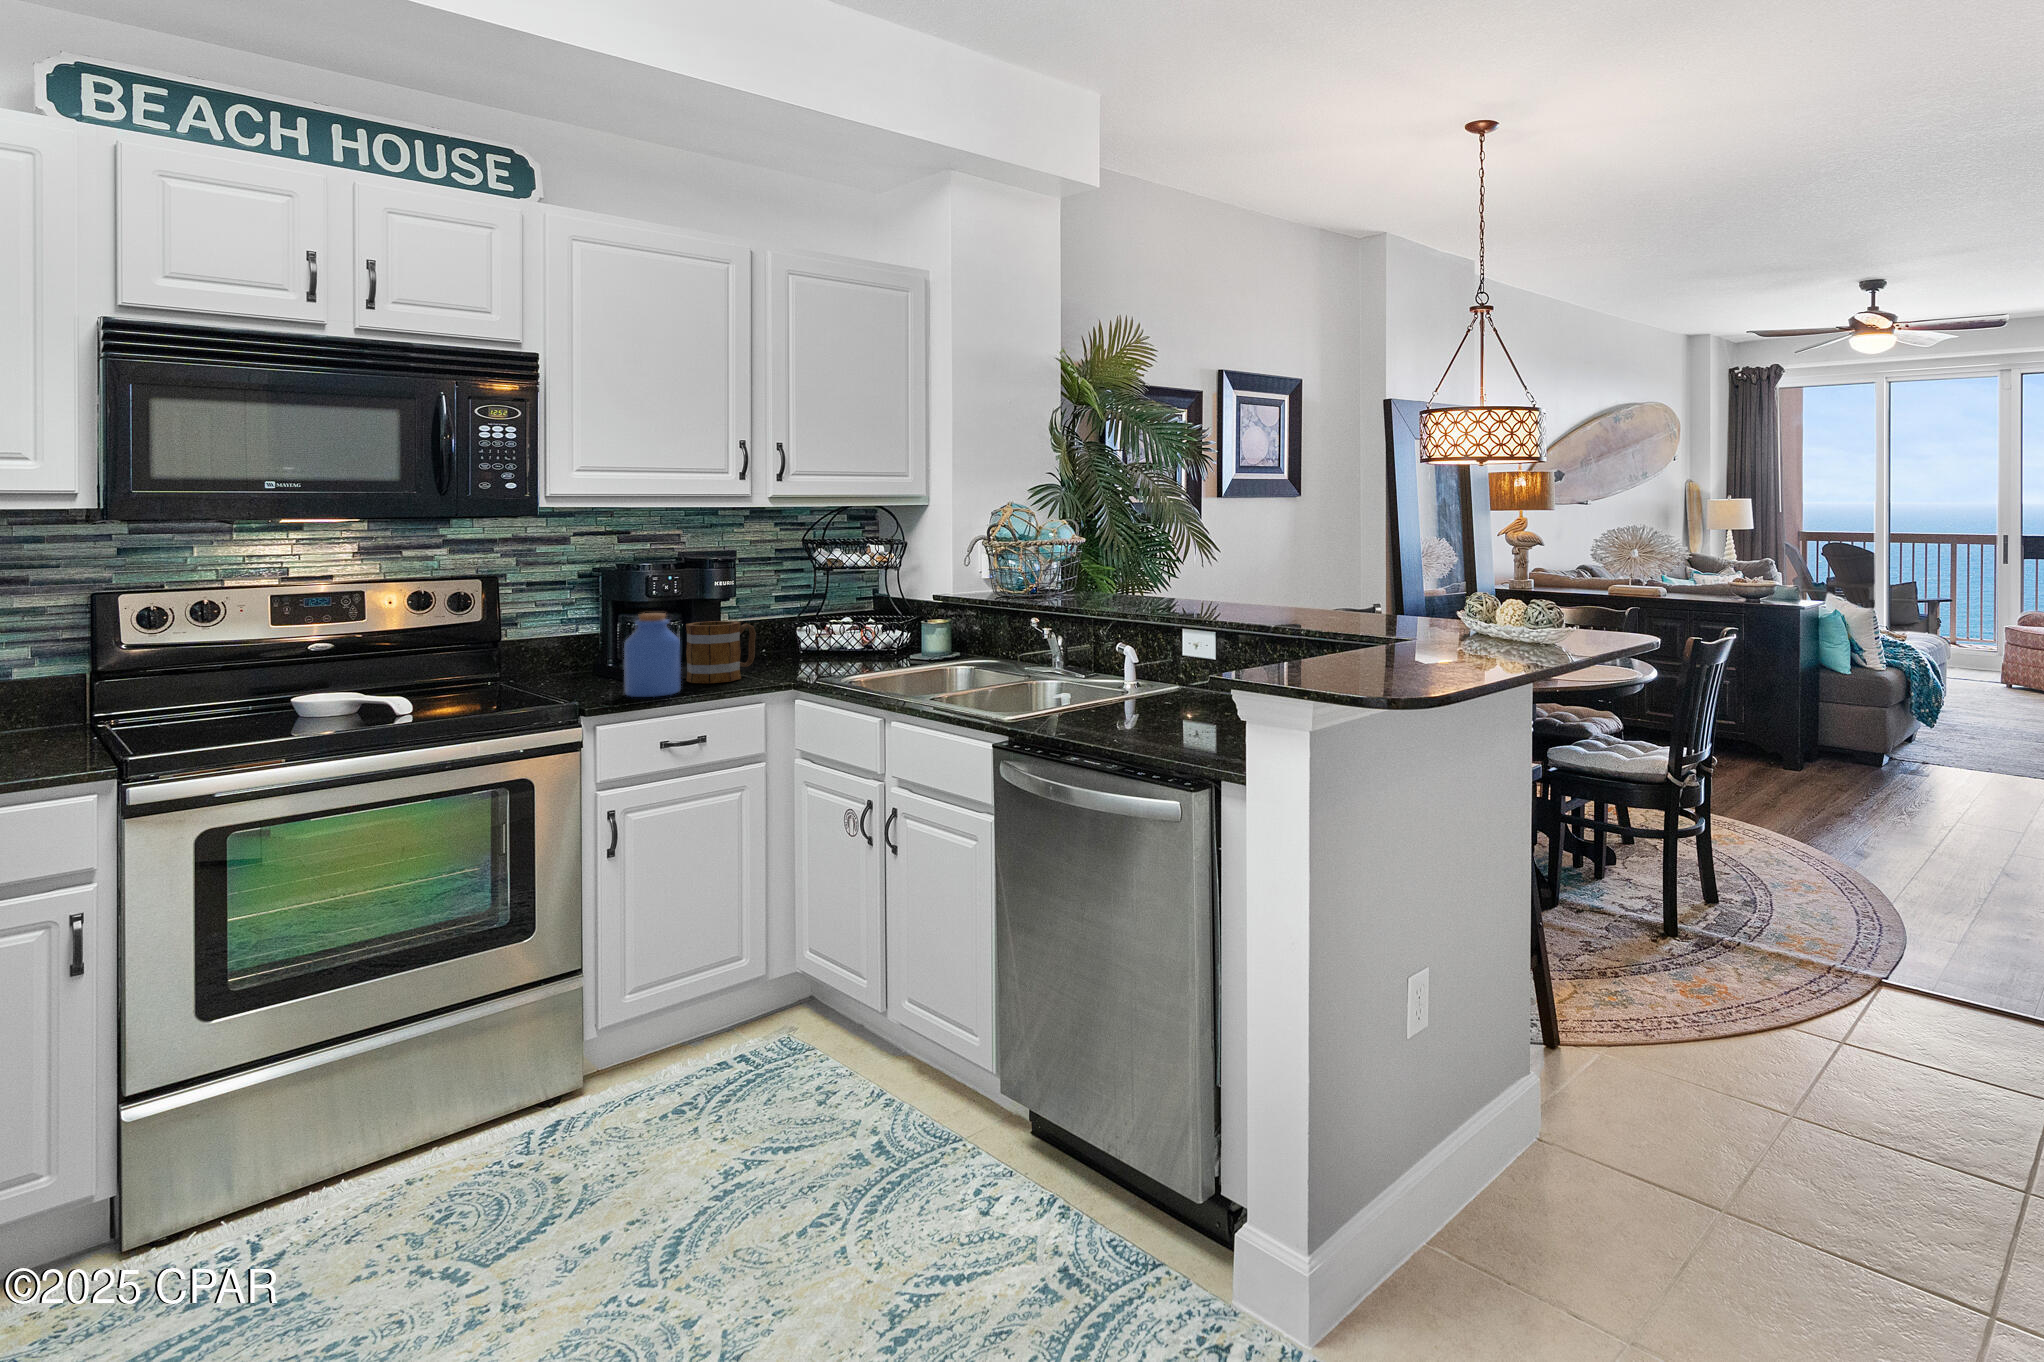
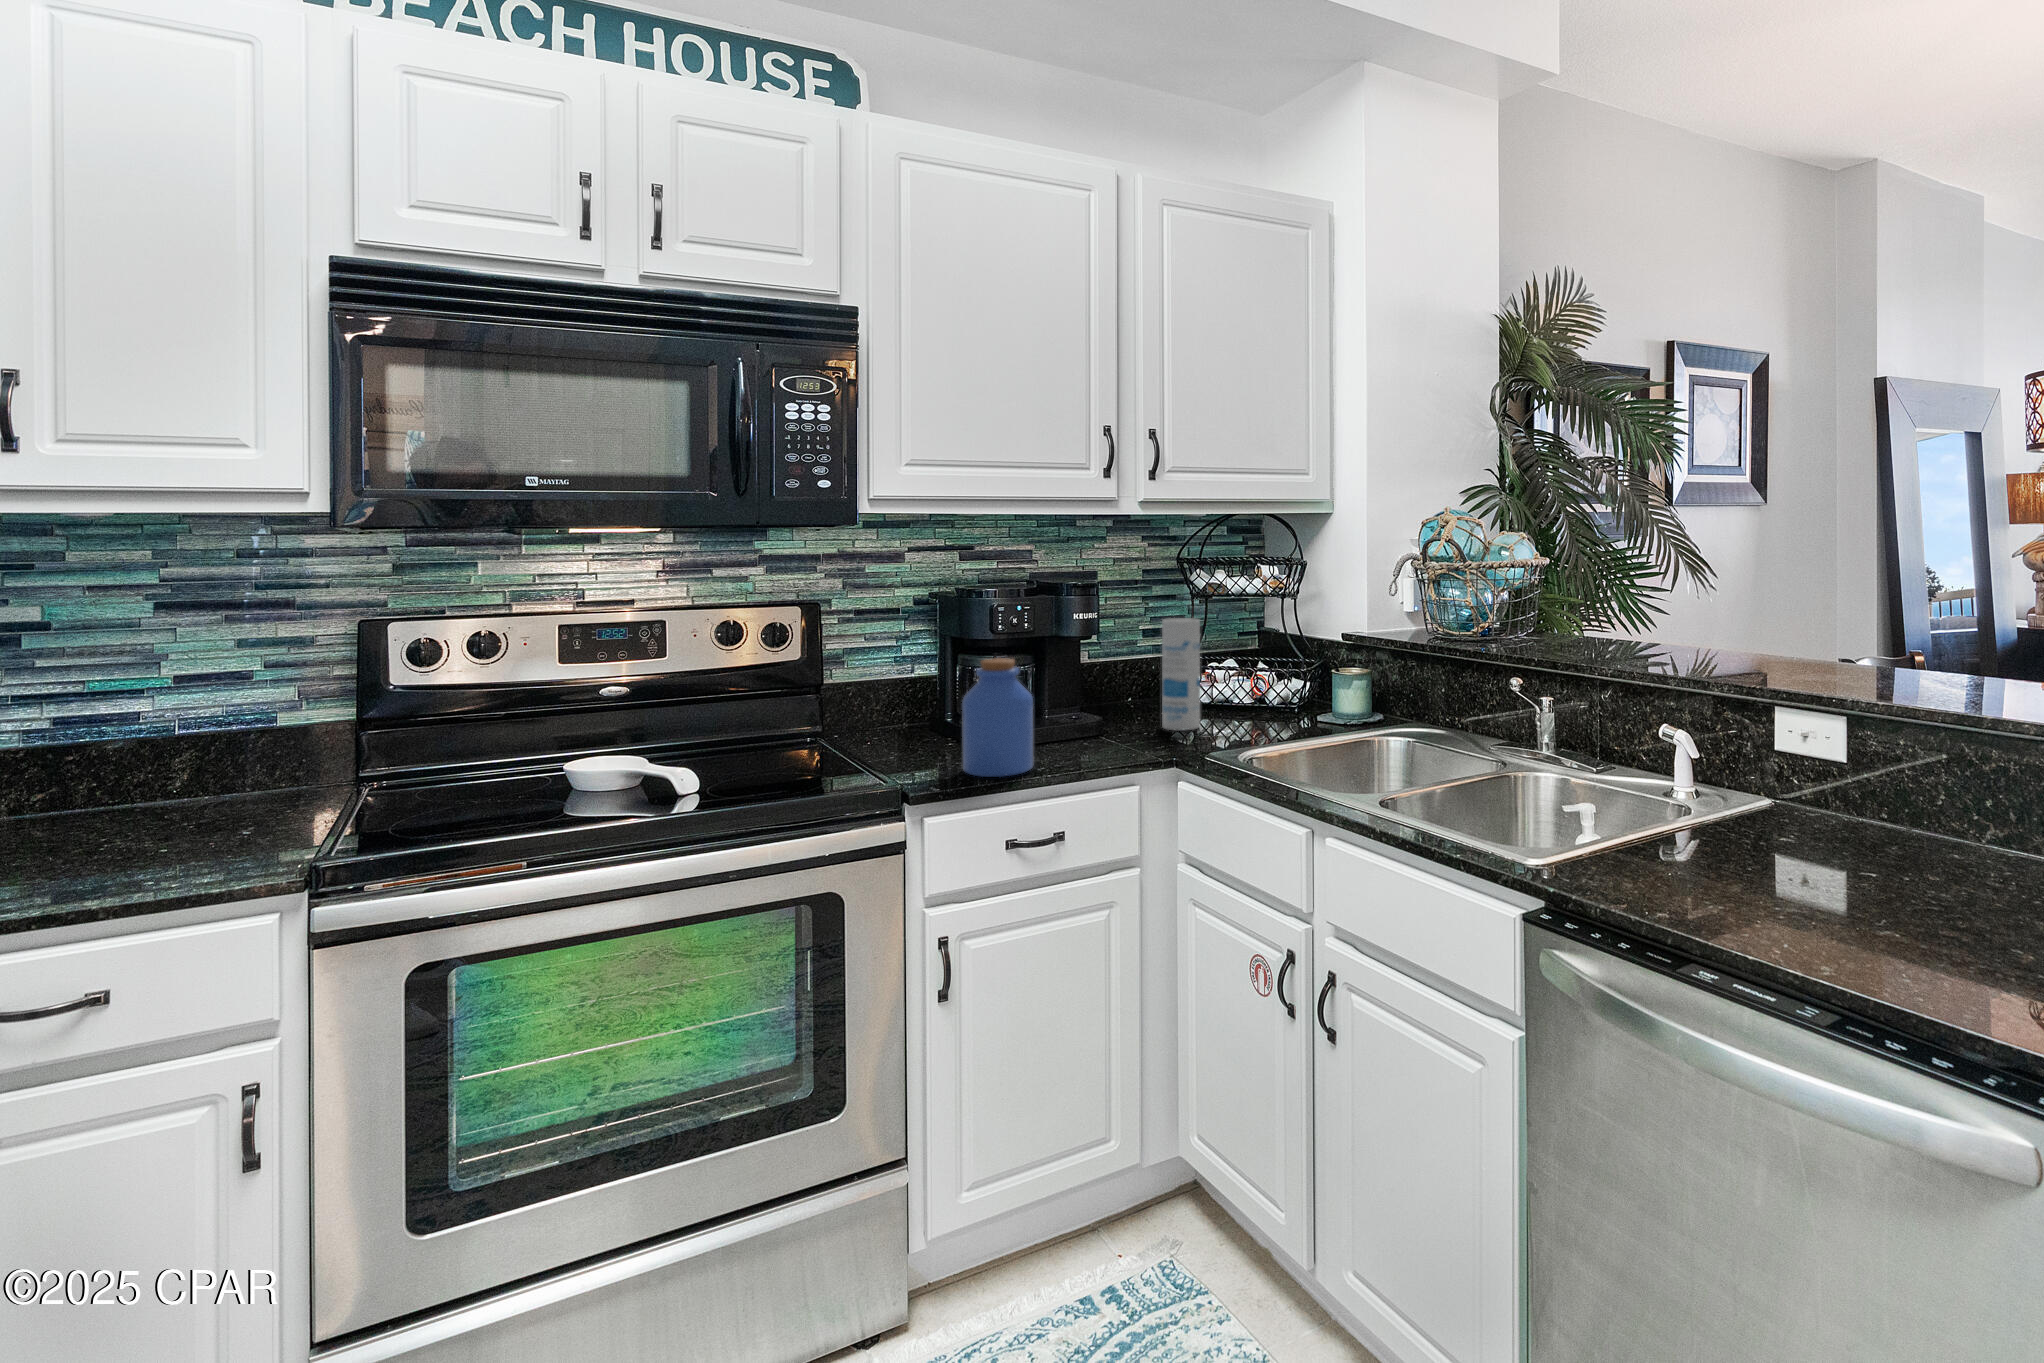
canister: none [786,586,817,669] -> present [1162,618,1200,730]
mug: present [686,621,756,683] -> none [1039,666,1125,754]

